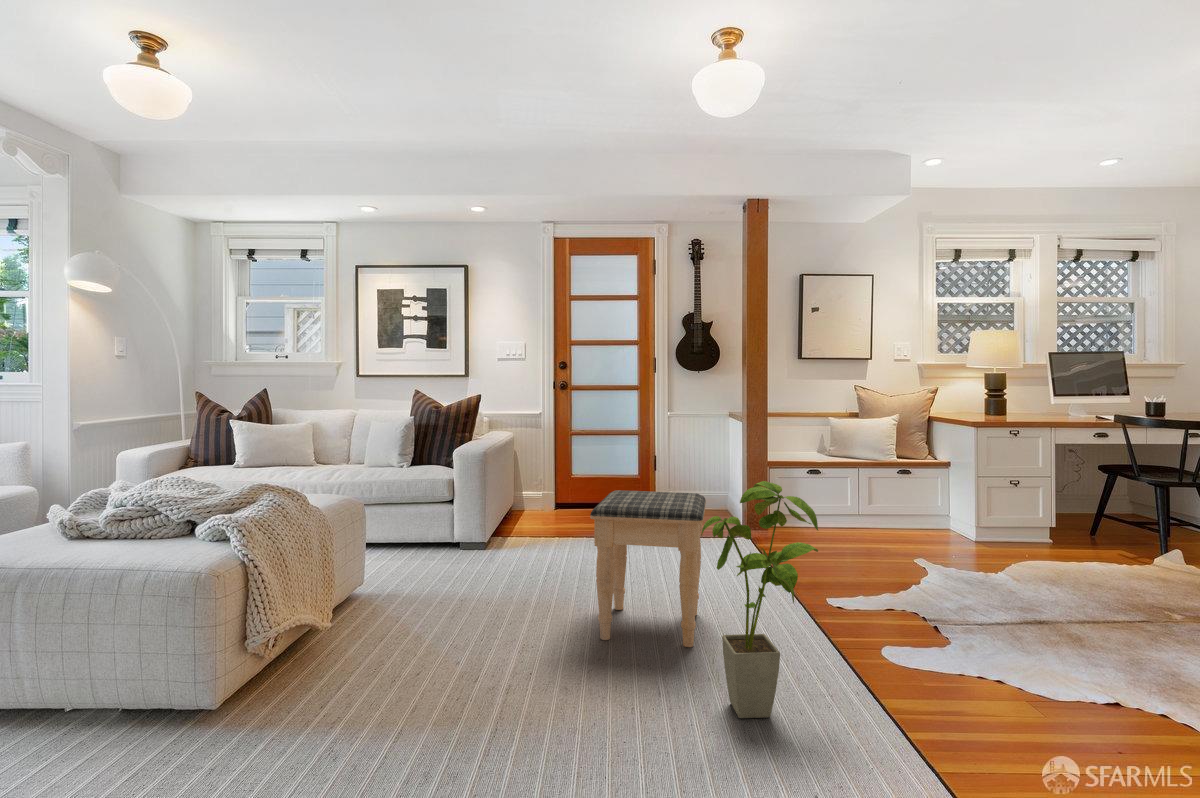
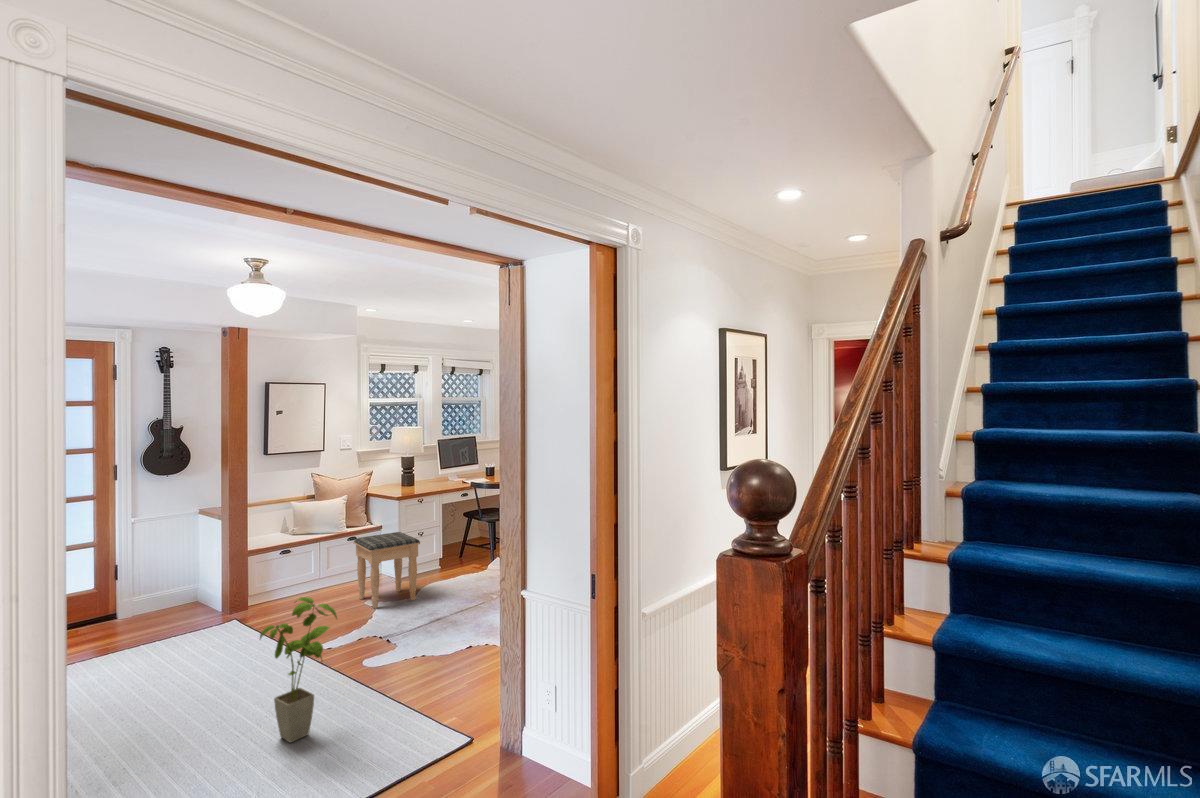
footstool: present [590,490,706,647] -> present [354,532,420,609]

